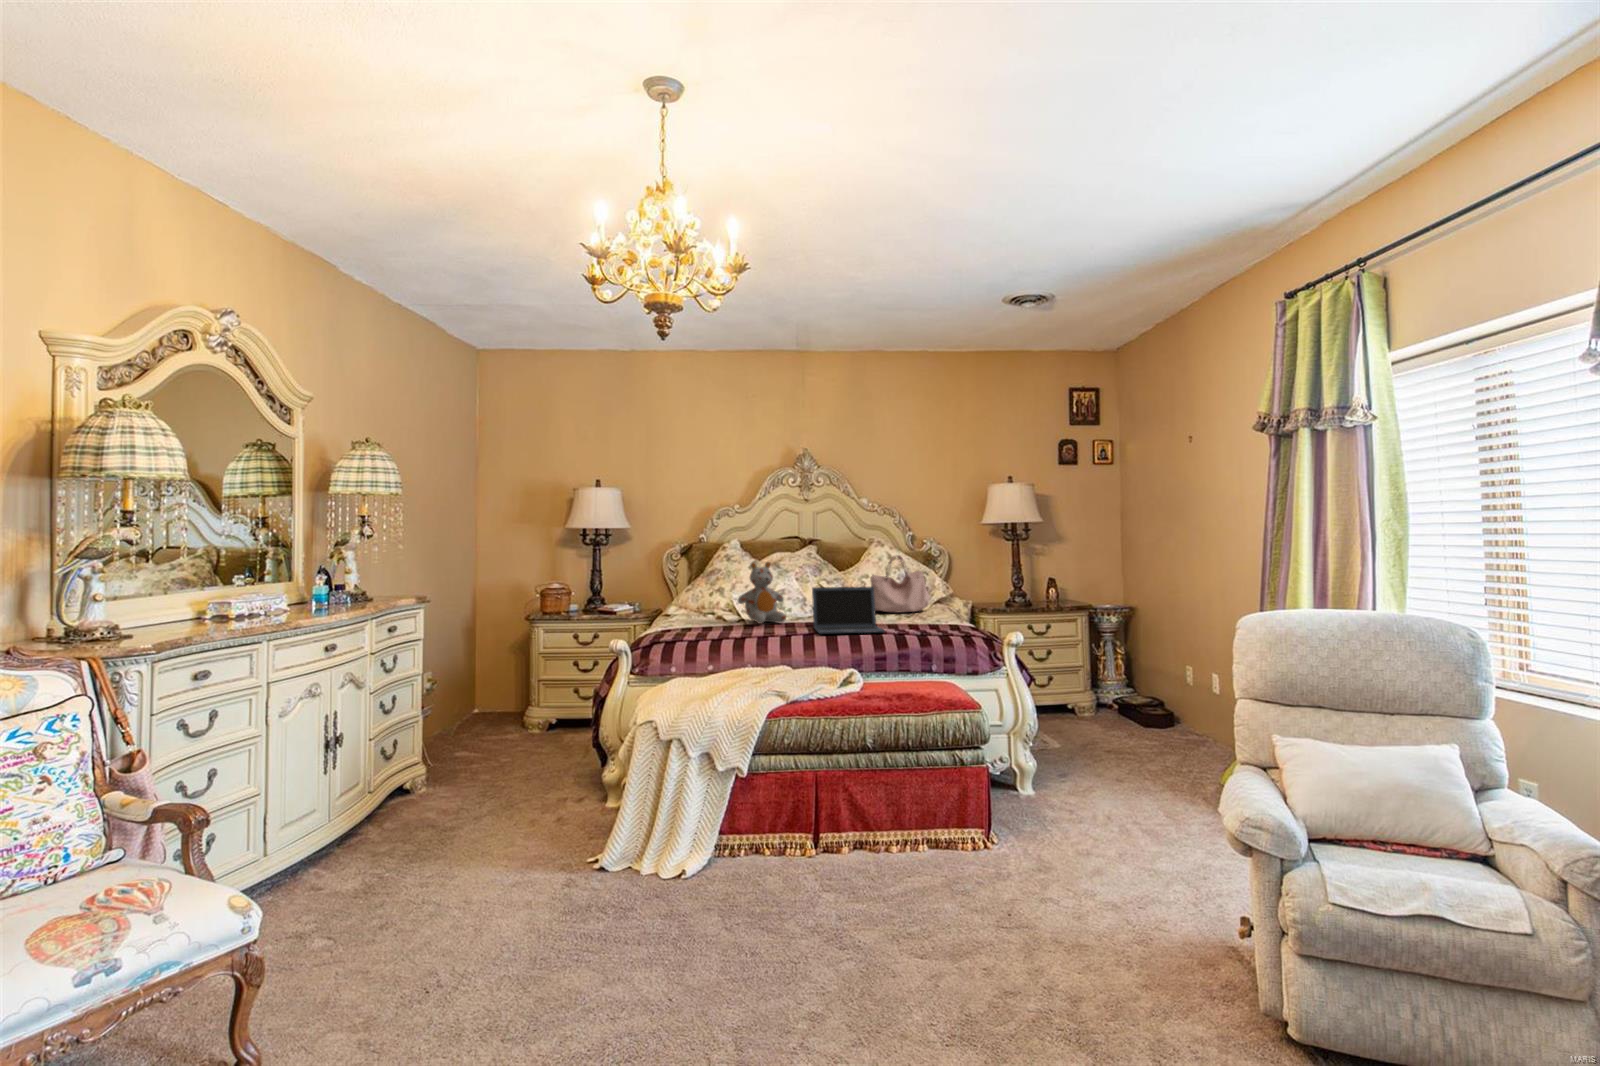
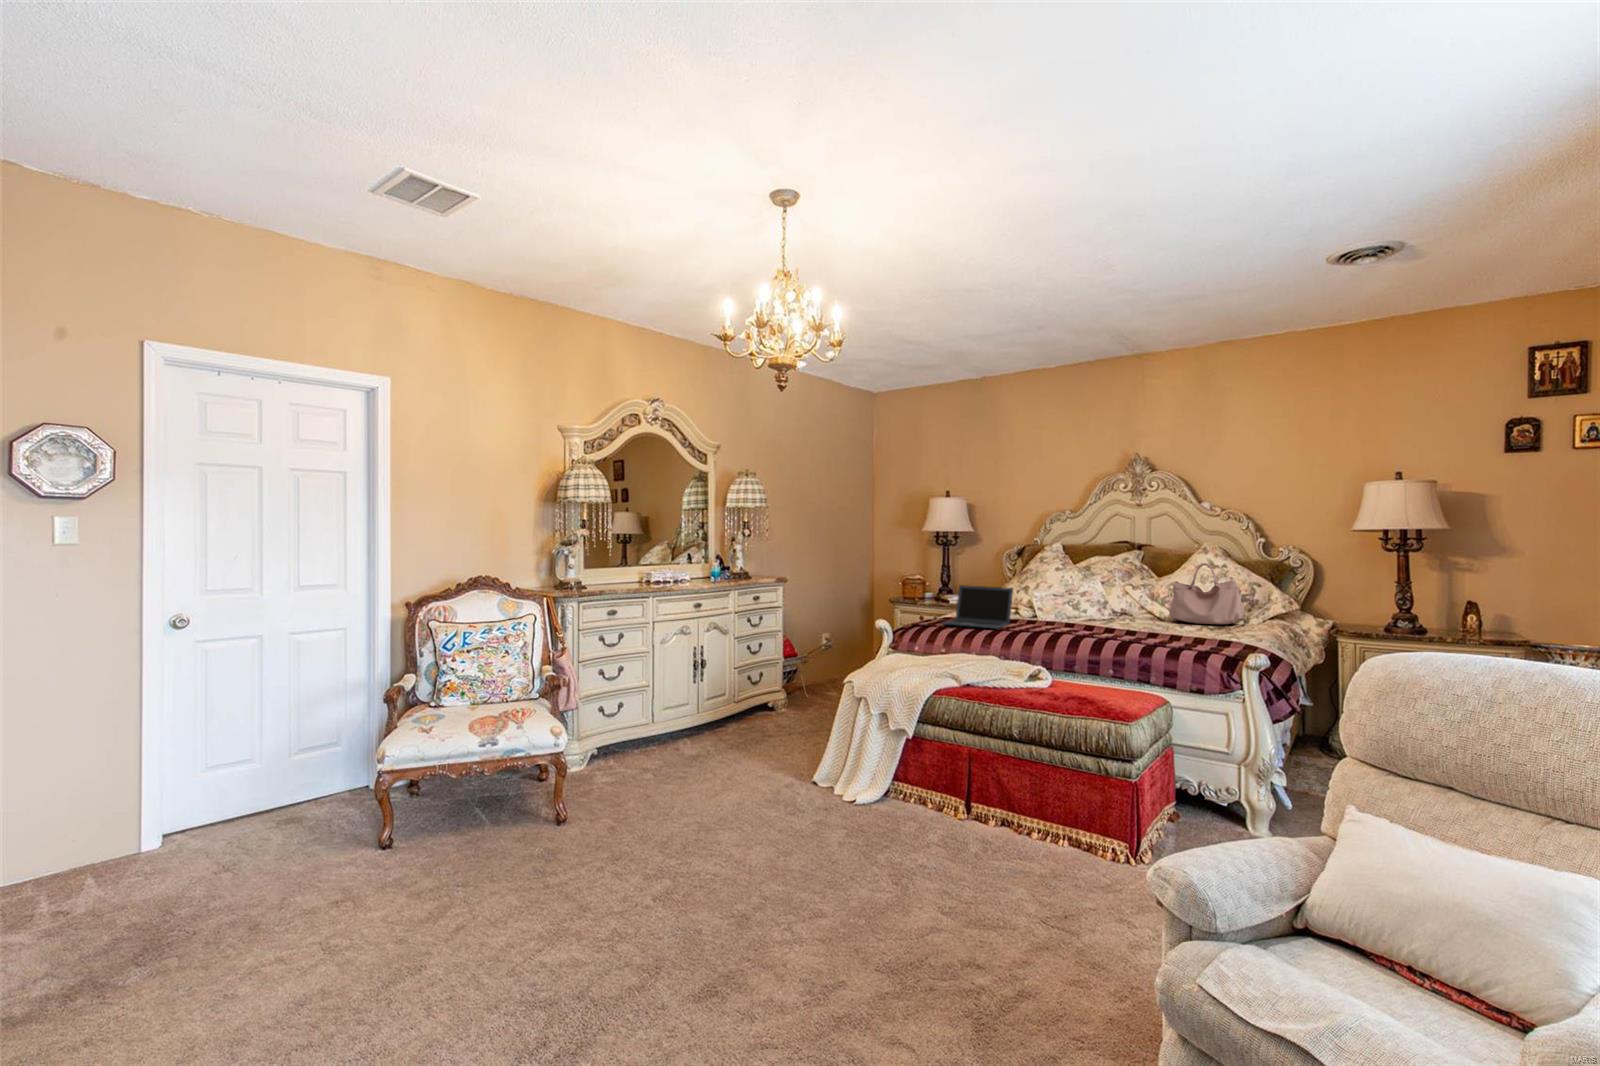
stuffed bear: present [738,562,786,624] -> none [1022,564,1070,622]
laptop: present [812,587,884,634] -> present [942,585,1013,629]

